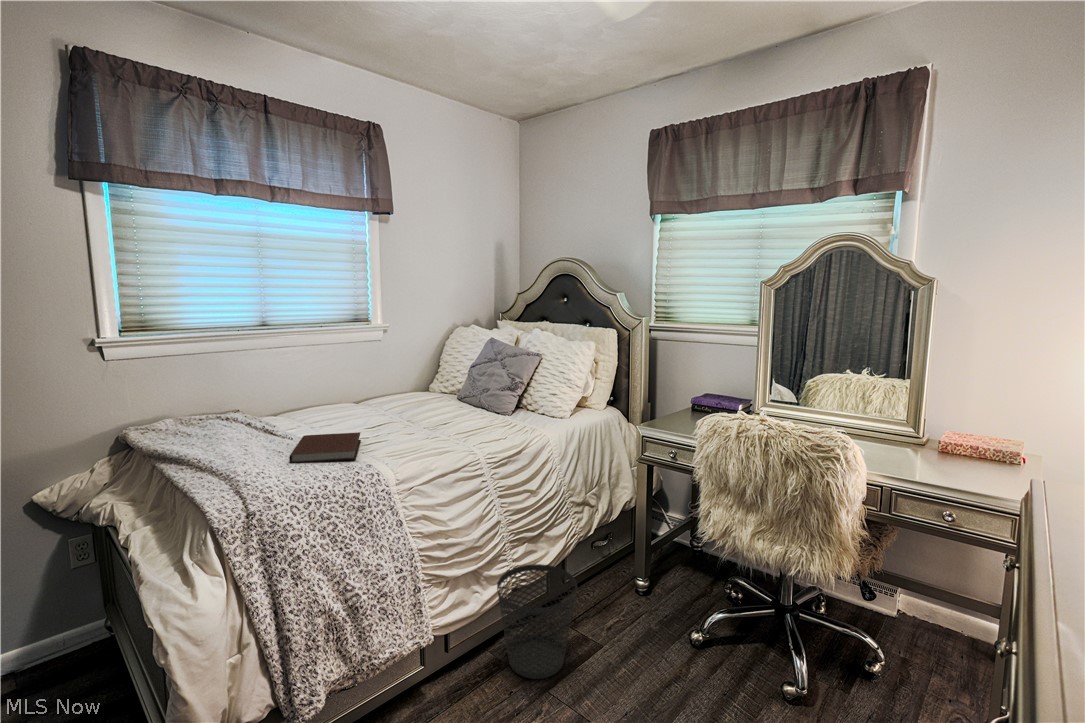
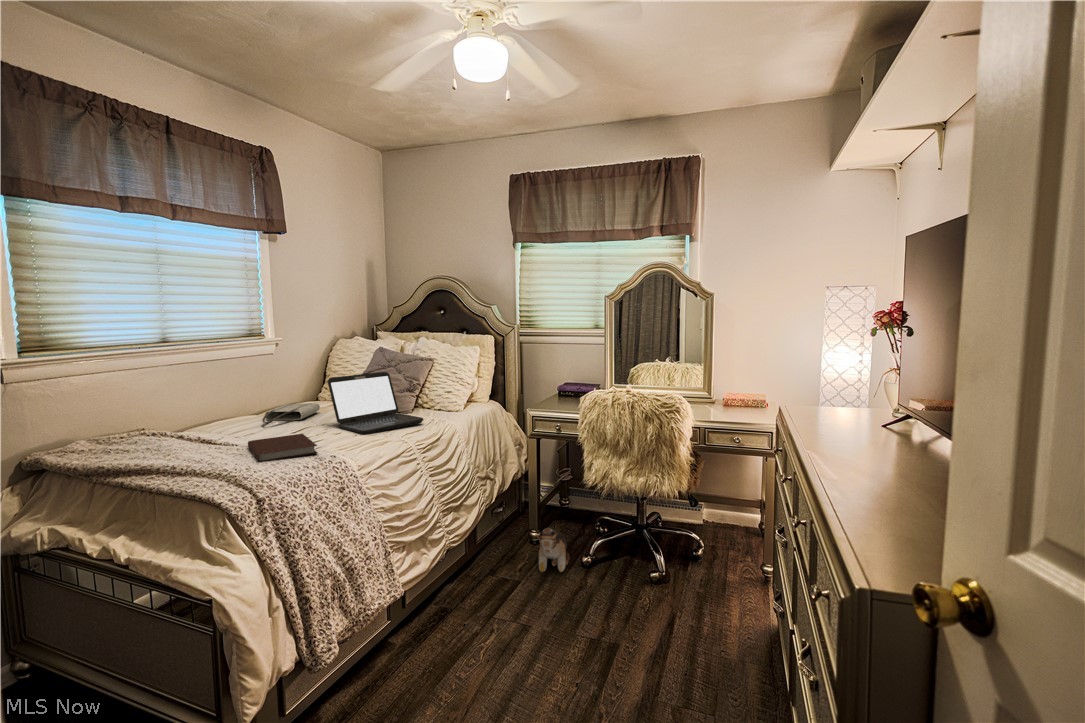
laptop: none [408,367,507,439] -> present [328,372,423,434]
tote bag: none [346,394,417,415] -> present [262,403,320,423]
wastebasket: present [497,564,577,679] -> none [440,526,505,614]
plush toy: none [624,584,677,645] -> present [536,527,570,572]

